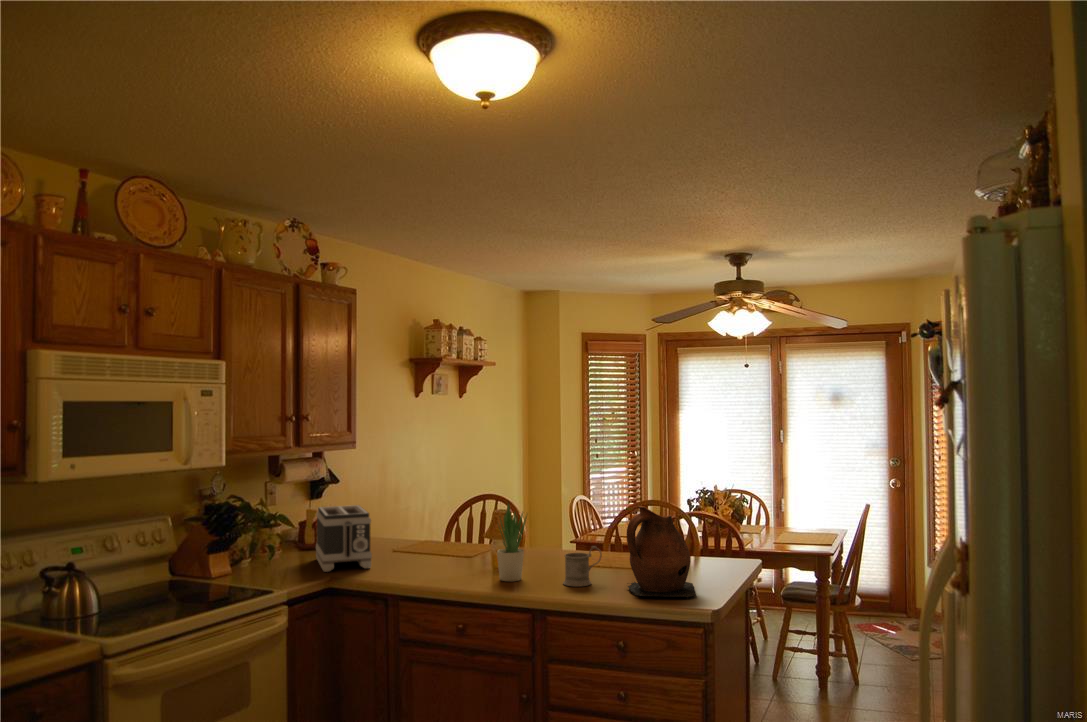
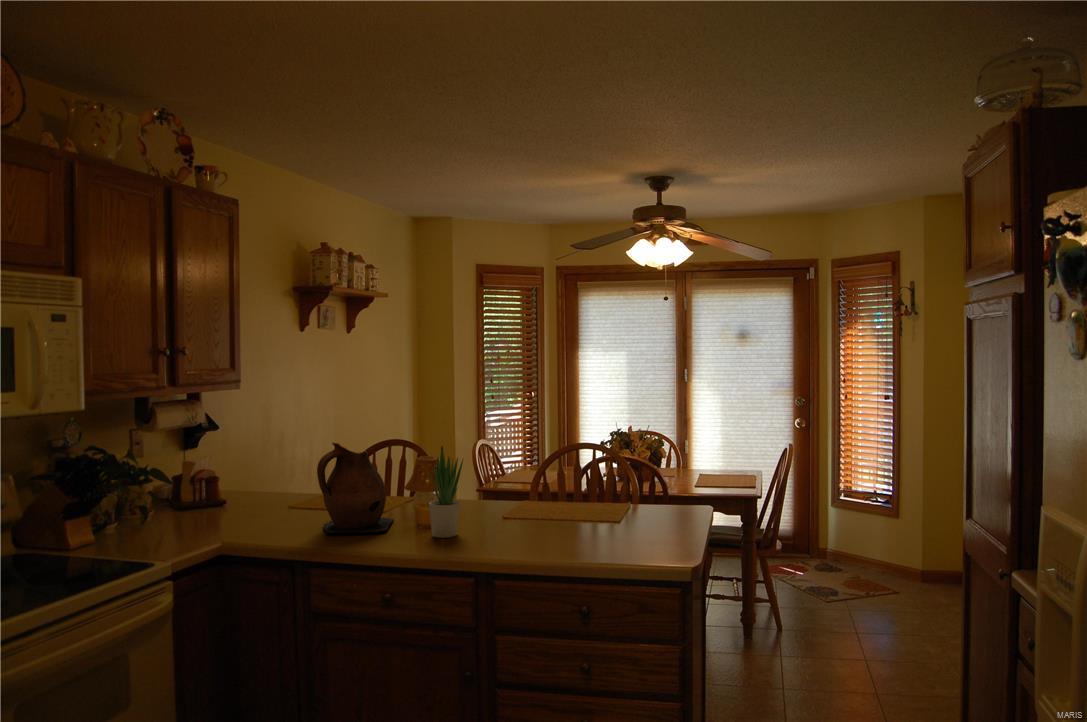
toaster: present [316,505,372,572] -> none [199,455,273,534]
ceramic pitcher: present [627,506,696,599] -> present [317,442,394,534]
mug: present [563,546,602,587] -> none [507,495,549,541]

